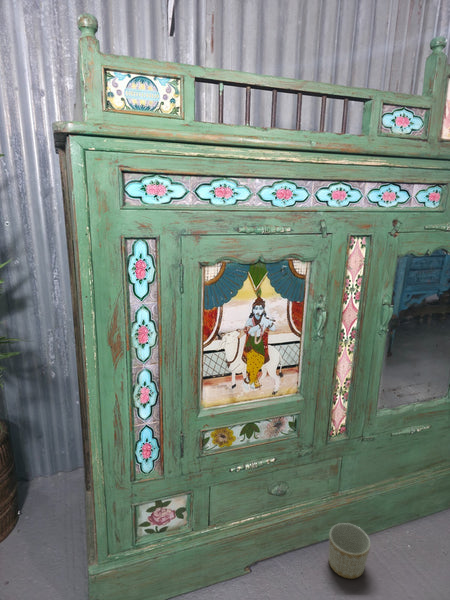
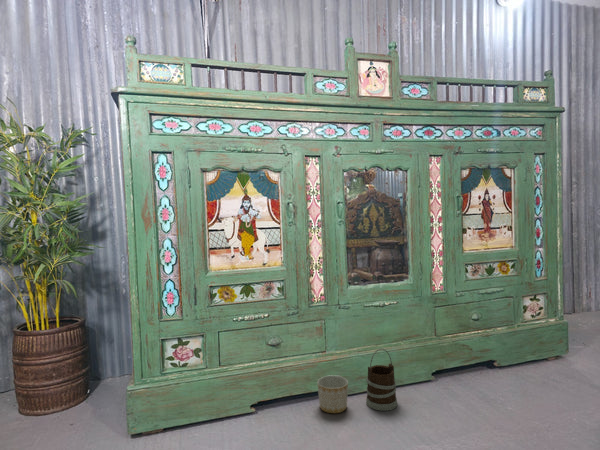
wooden bucket: none [383,499,428,574] -> present [366,349,397,411]

